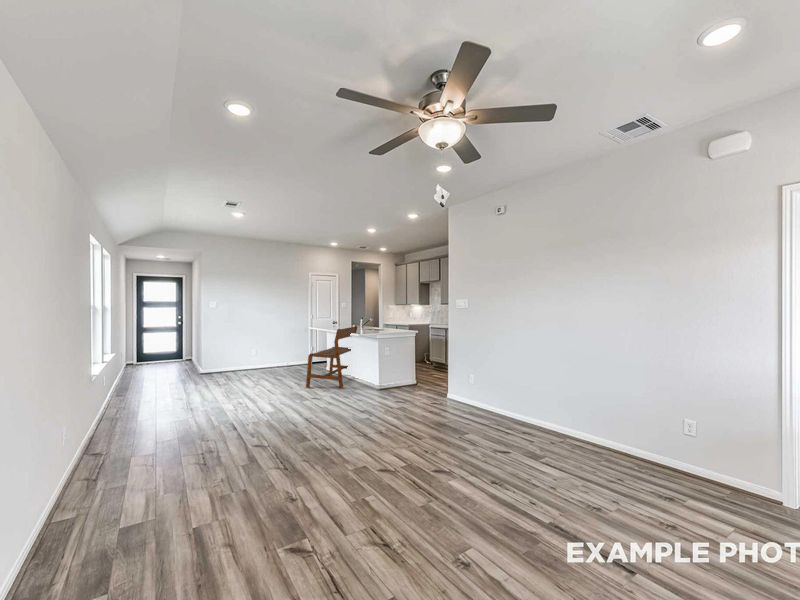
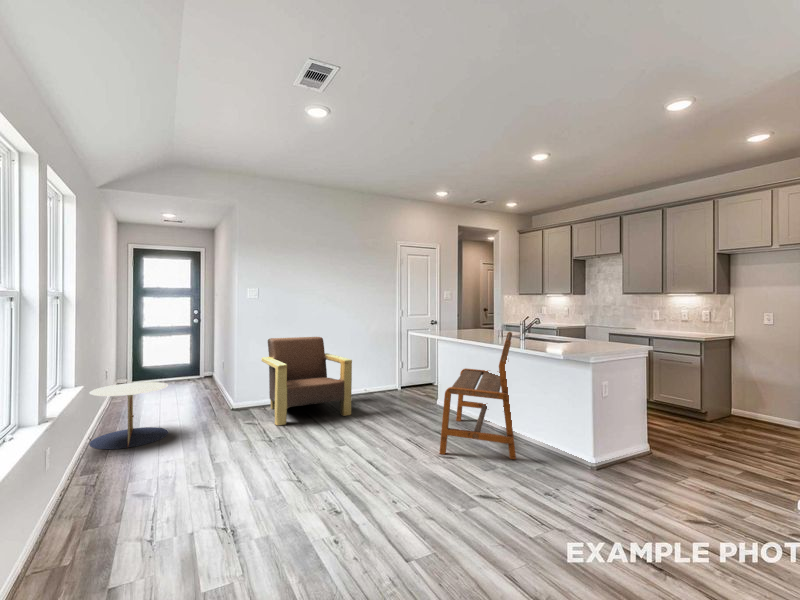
armchair: none [219,331,272,380] -> present [262,337,352,426]
side table: none [117,356,162,390] -> present [89,382,168,449]

